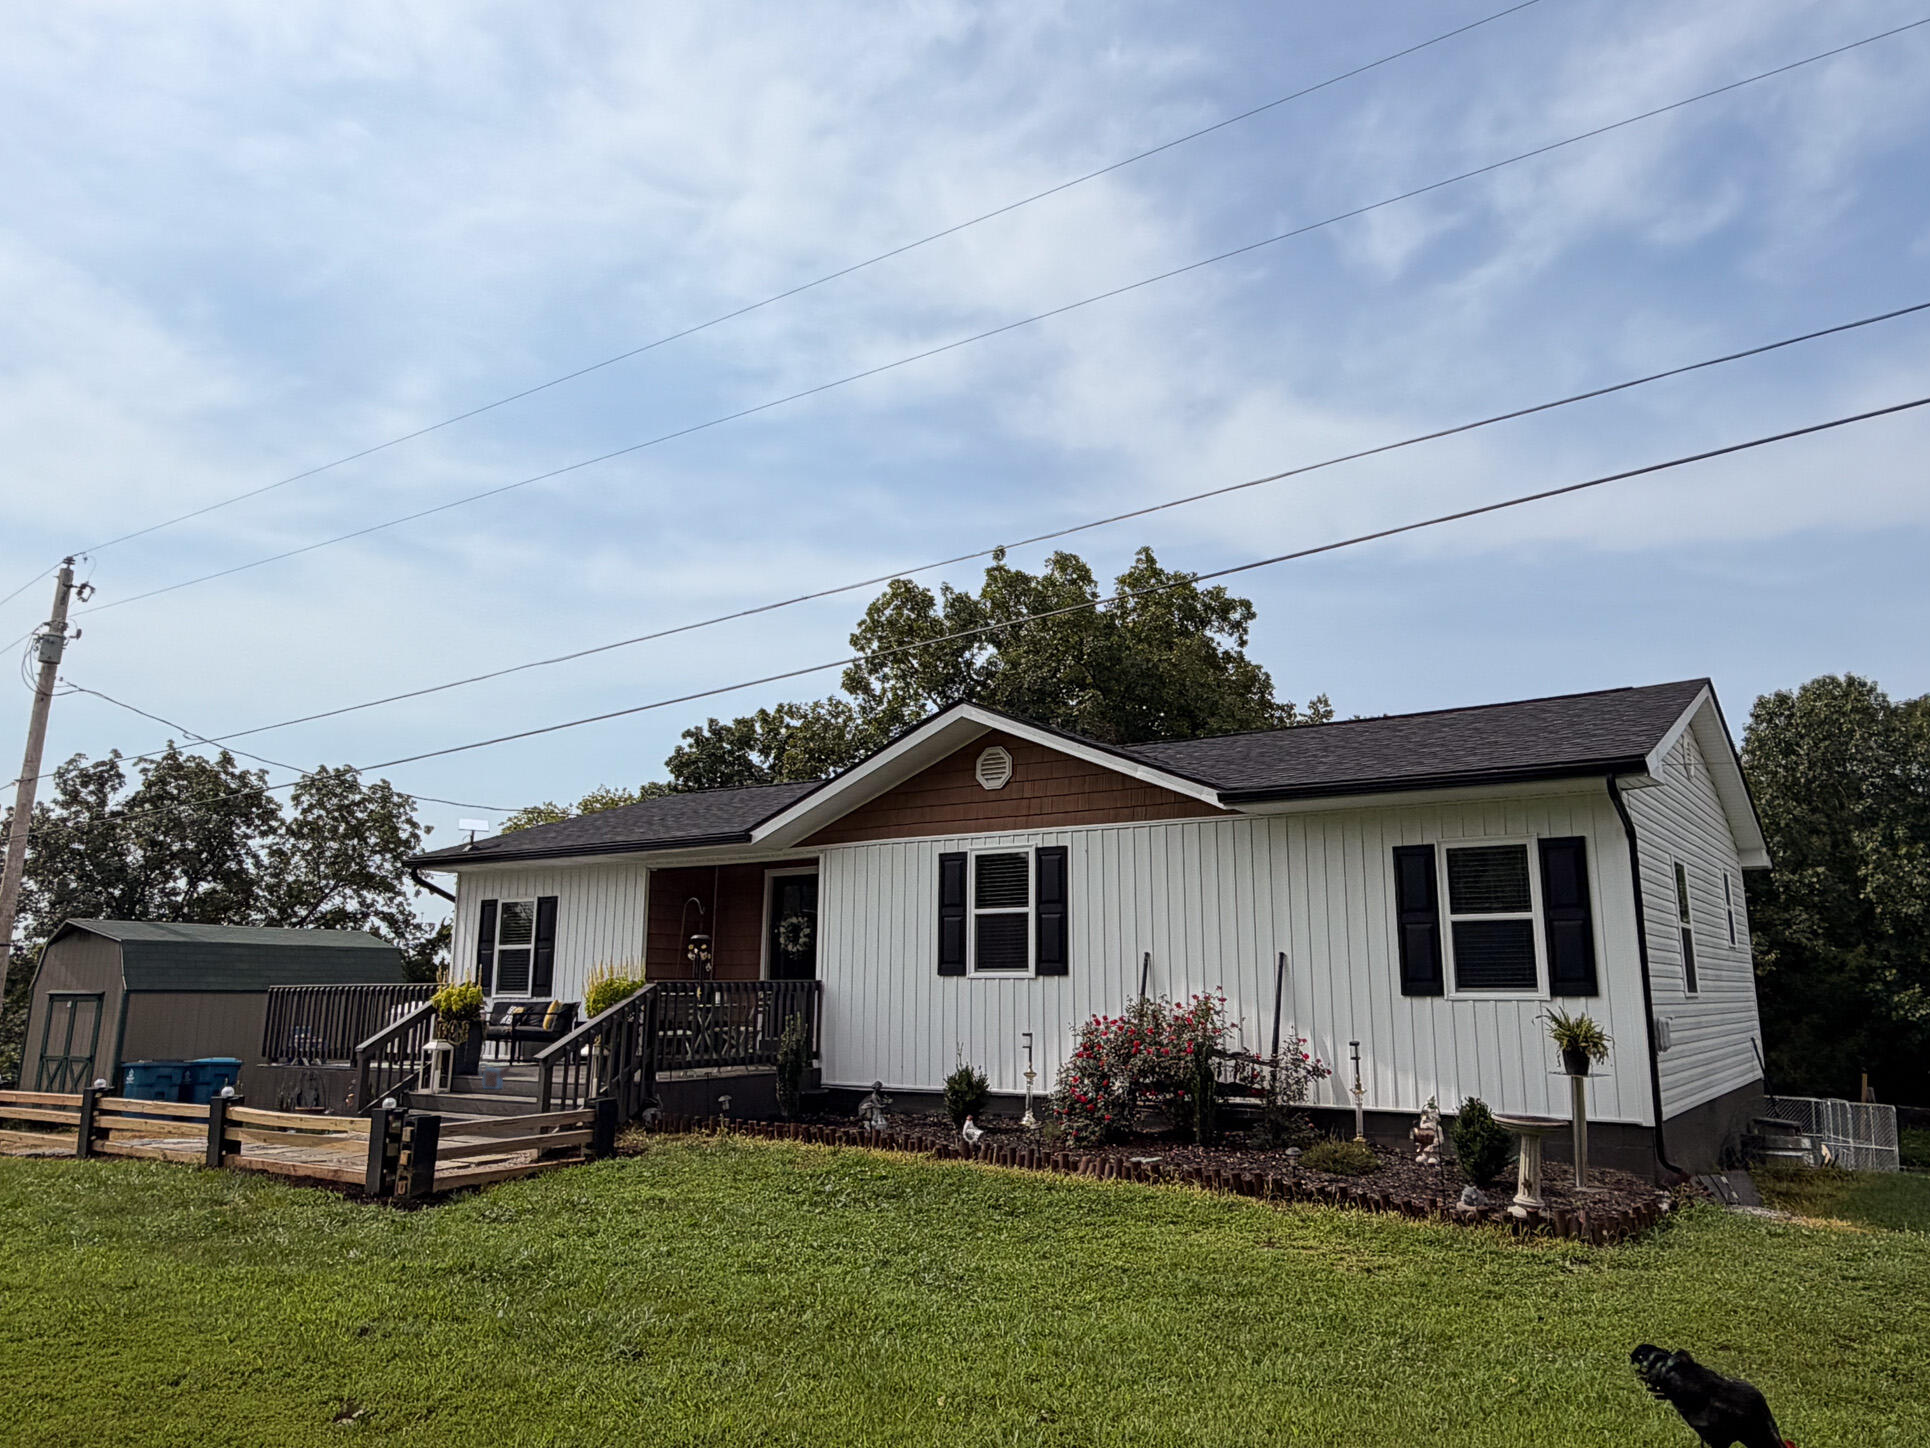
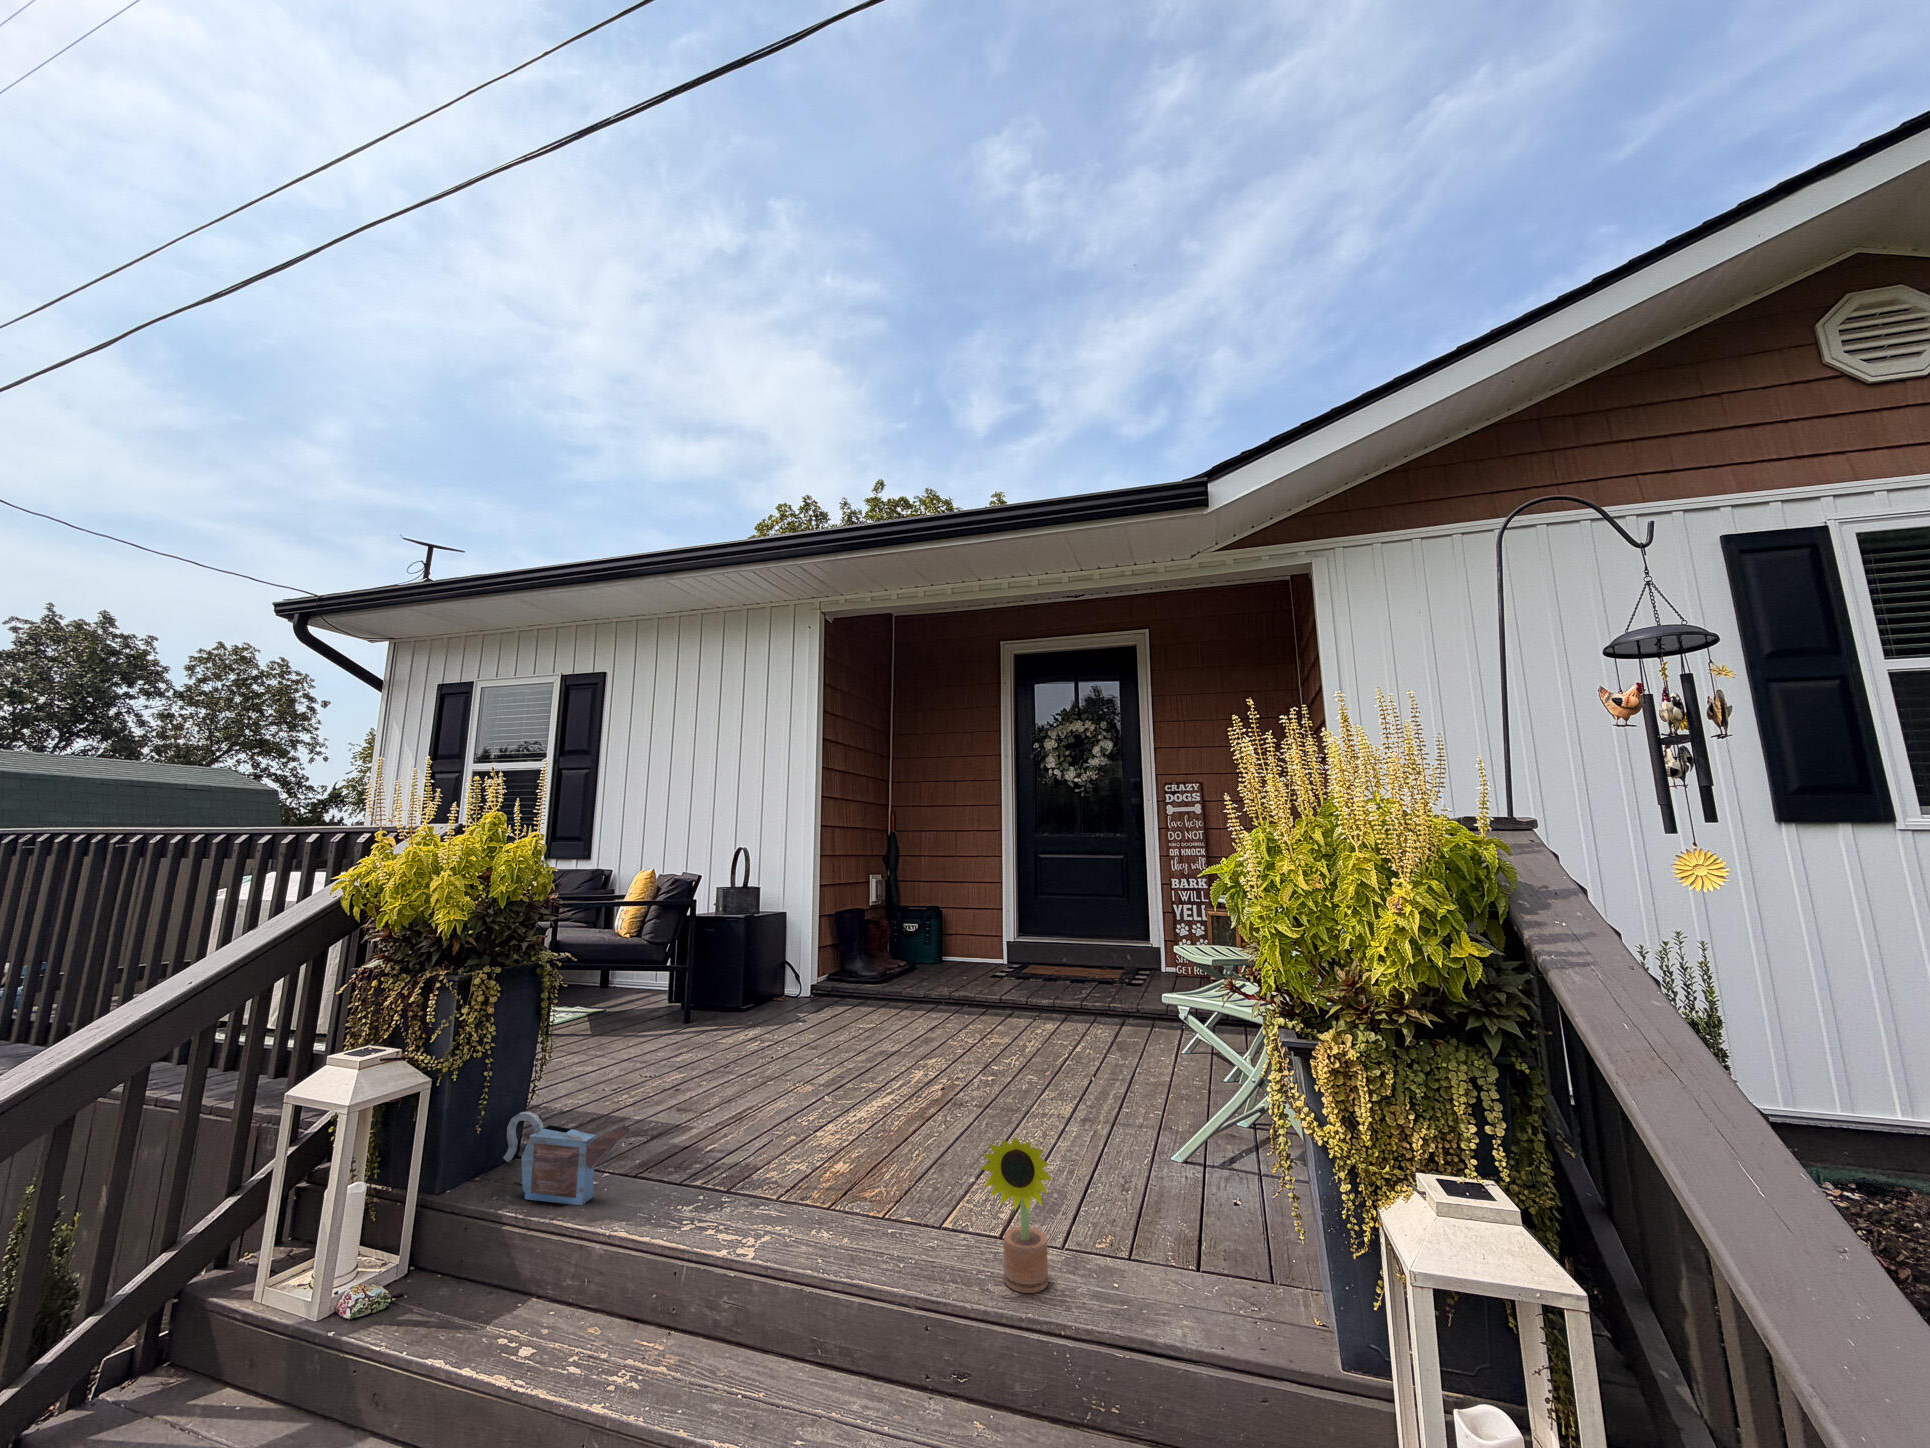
decorative plant: none [579,1052,600,1093] -> present [980,1137,1052,1293]

